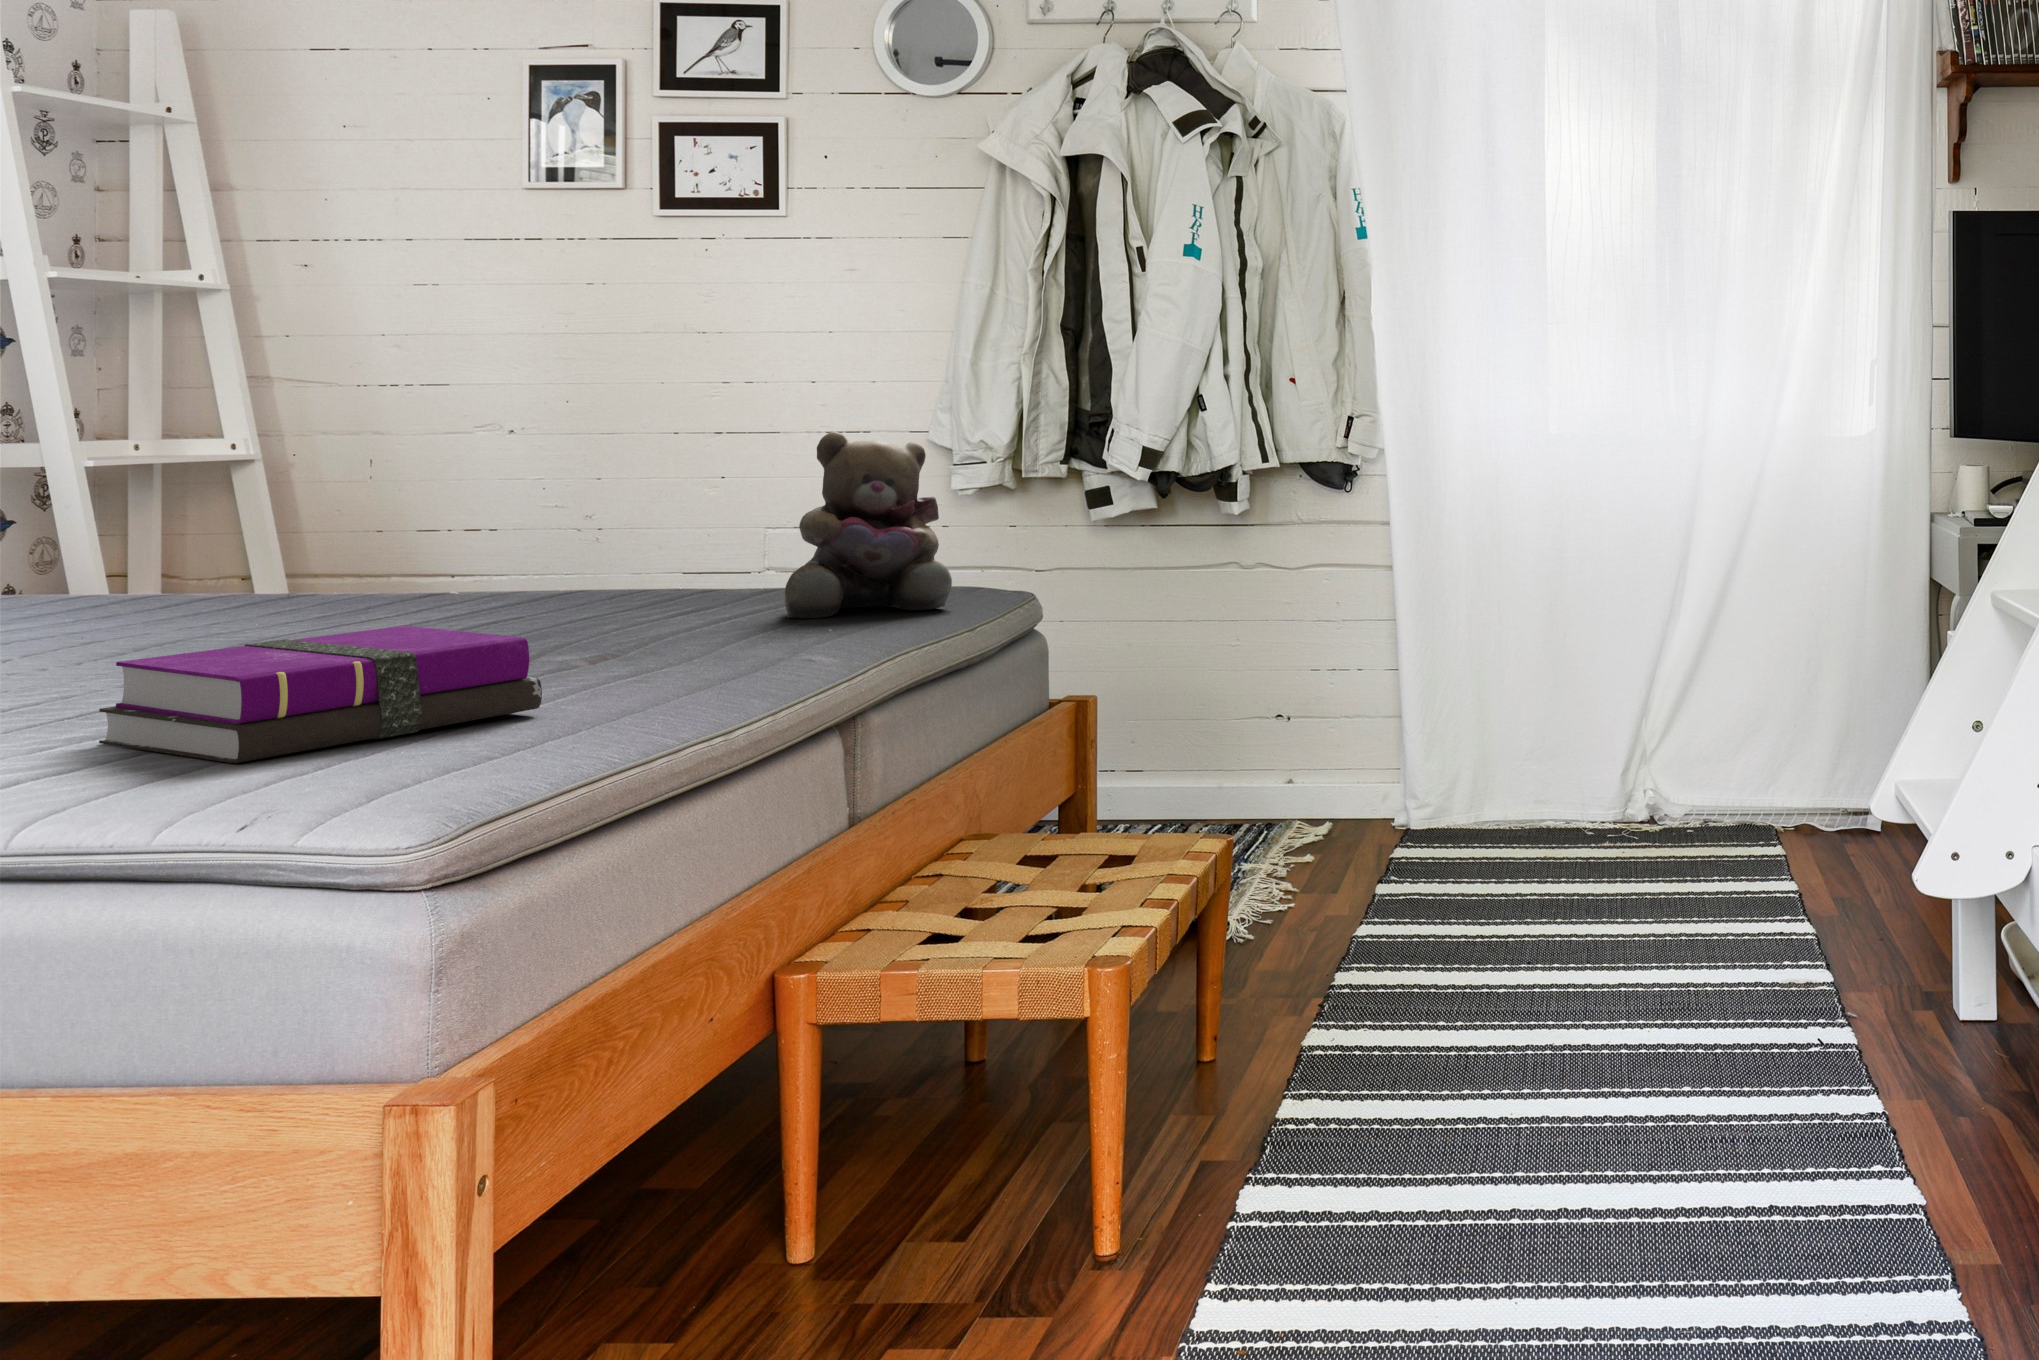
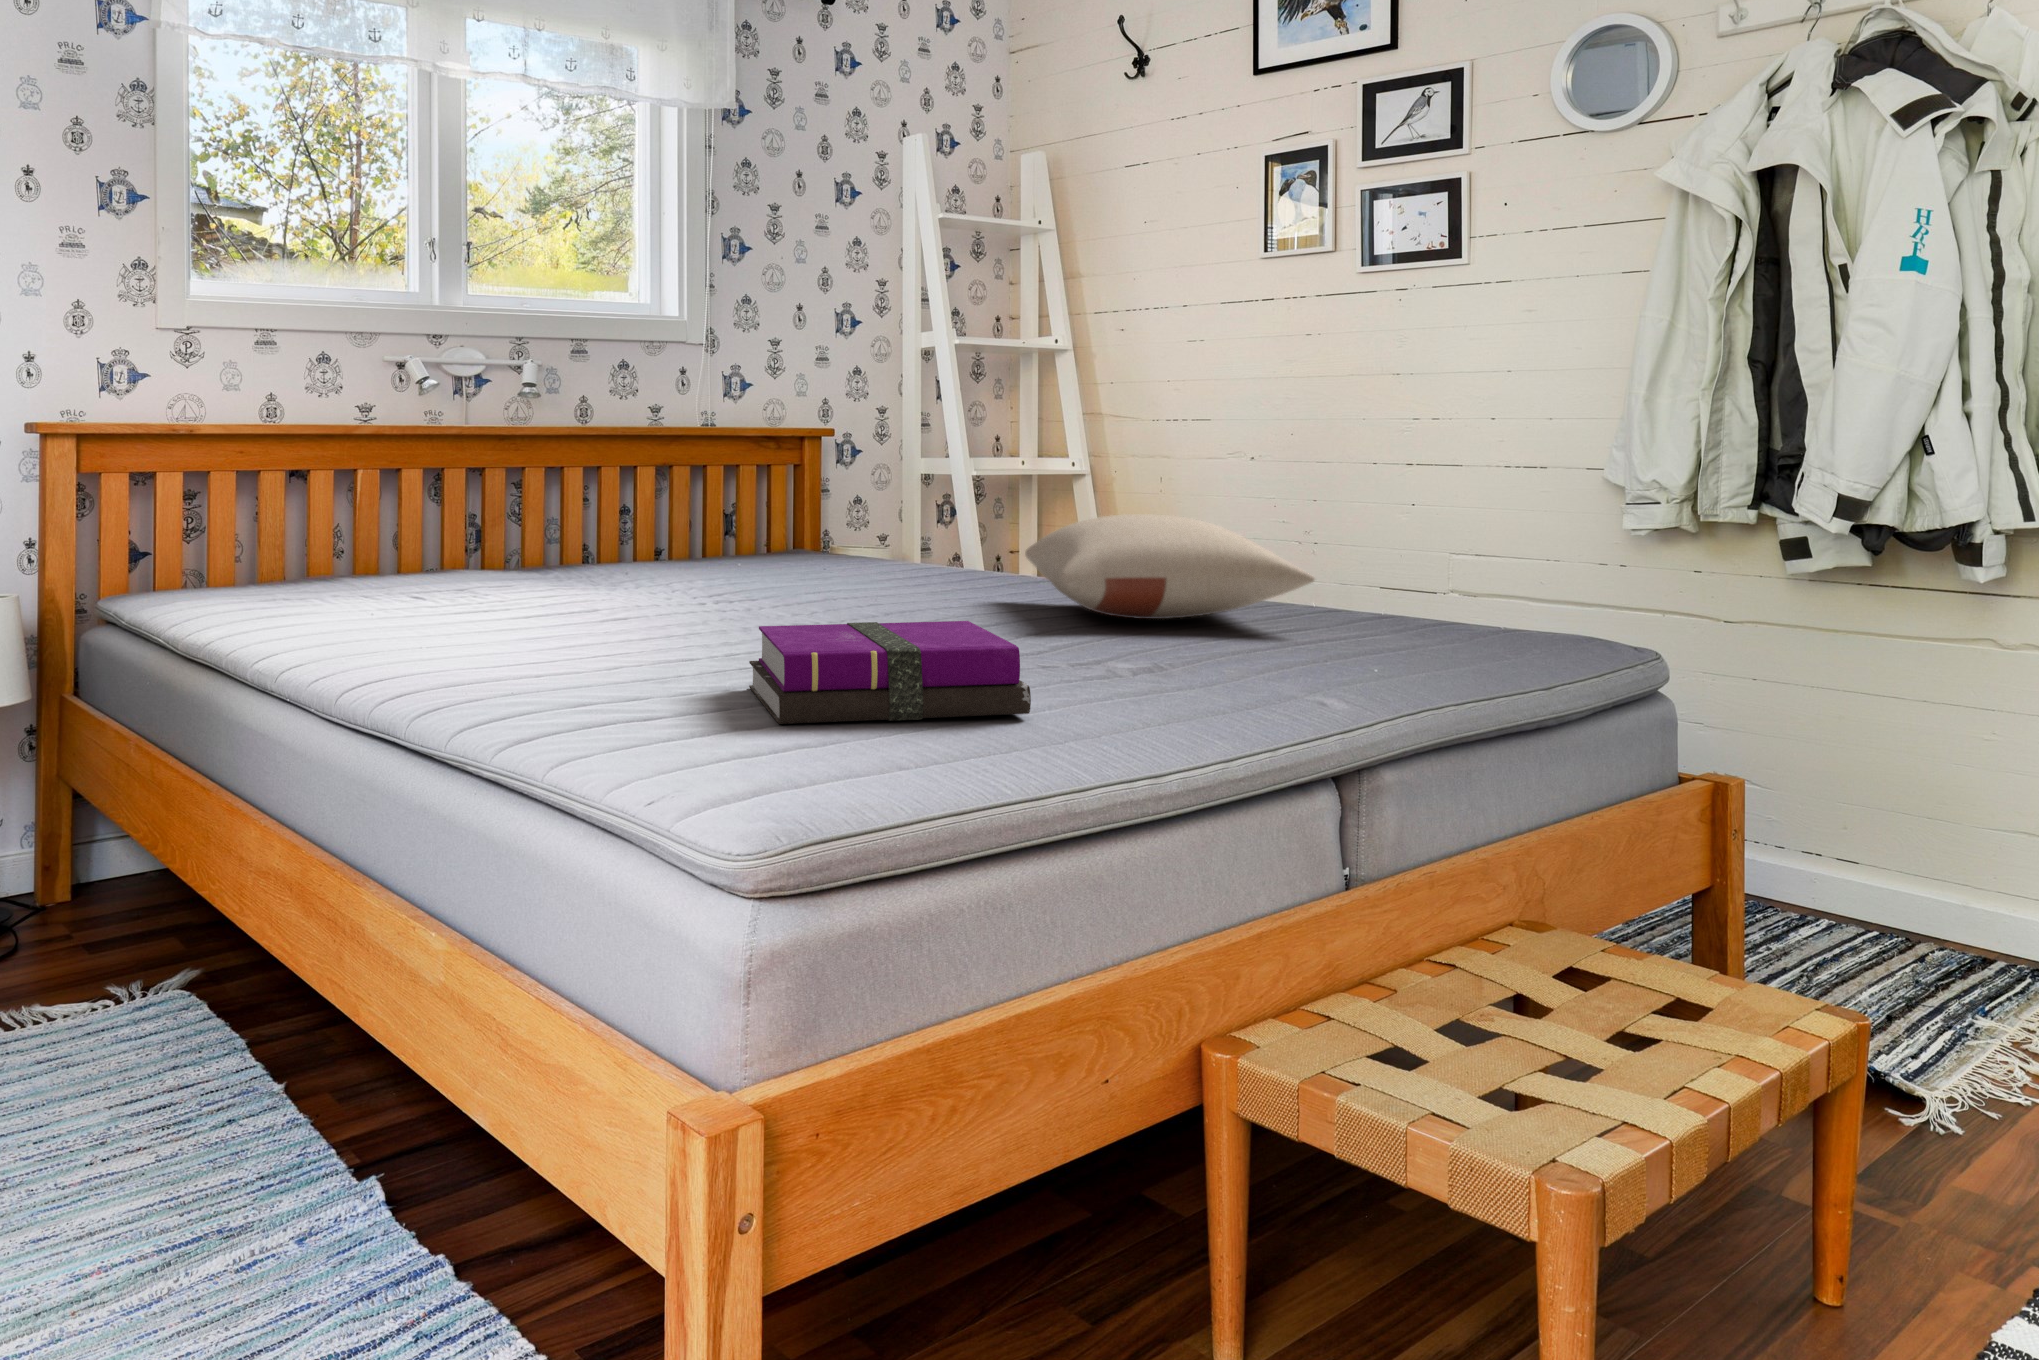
teddy bear: present [785,432,952,618] -> none [1368,466,1545,659]
pillow: none [297,498,716,622] -> present [1025,514,1315,619]

